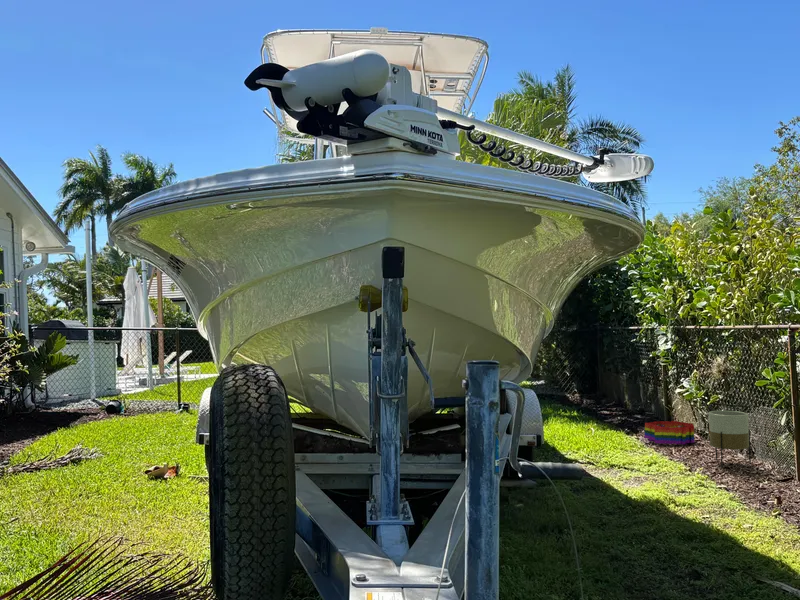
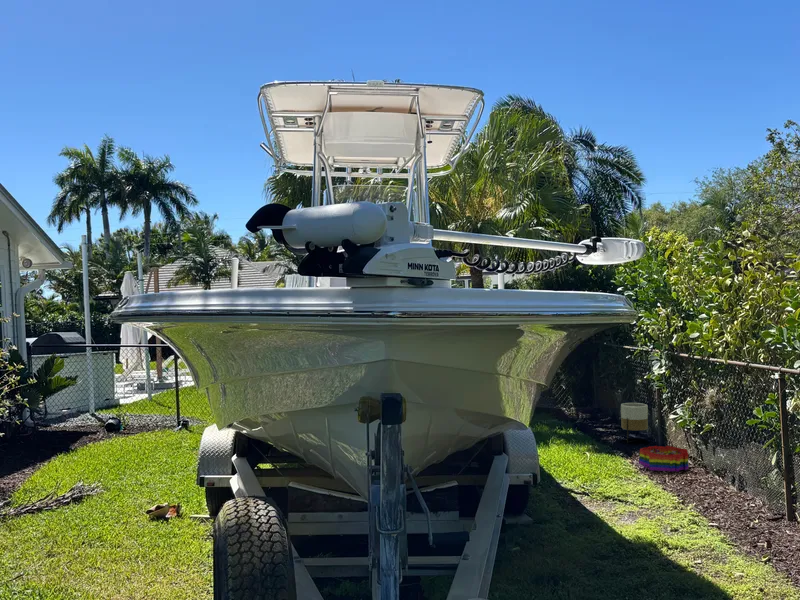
planter: present [709,410,751,467] -> present [621,403,648,443]

